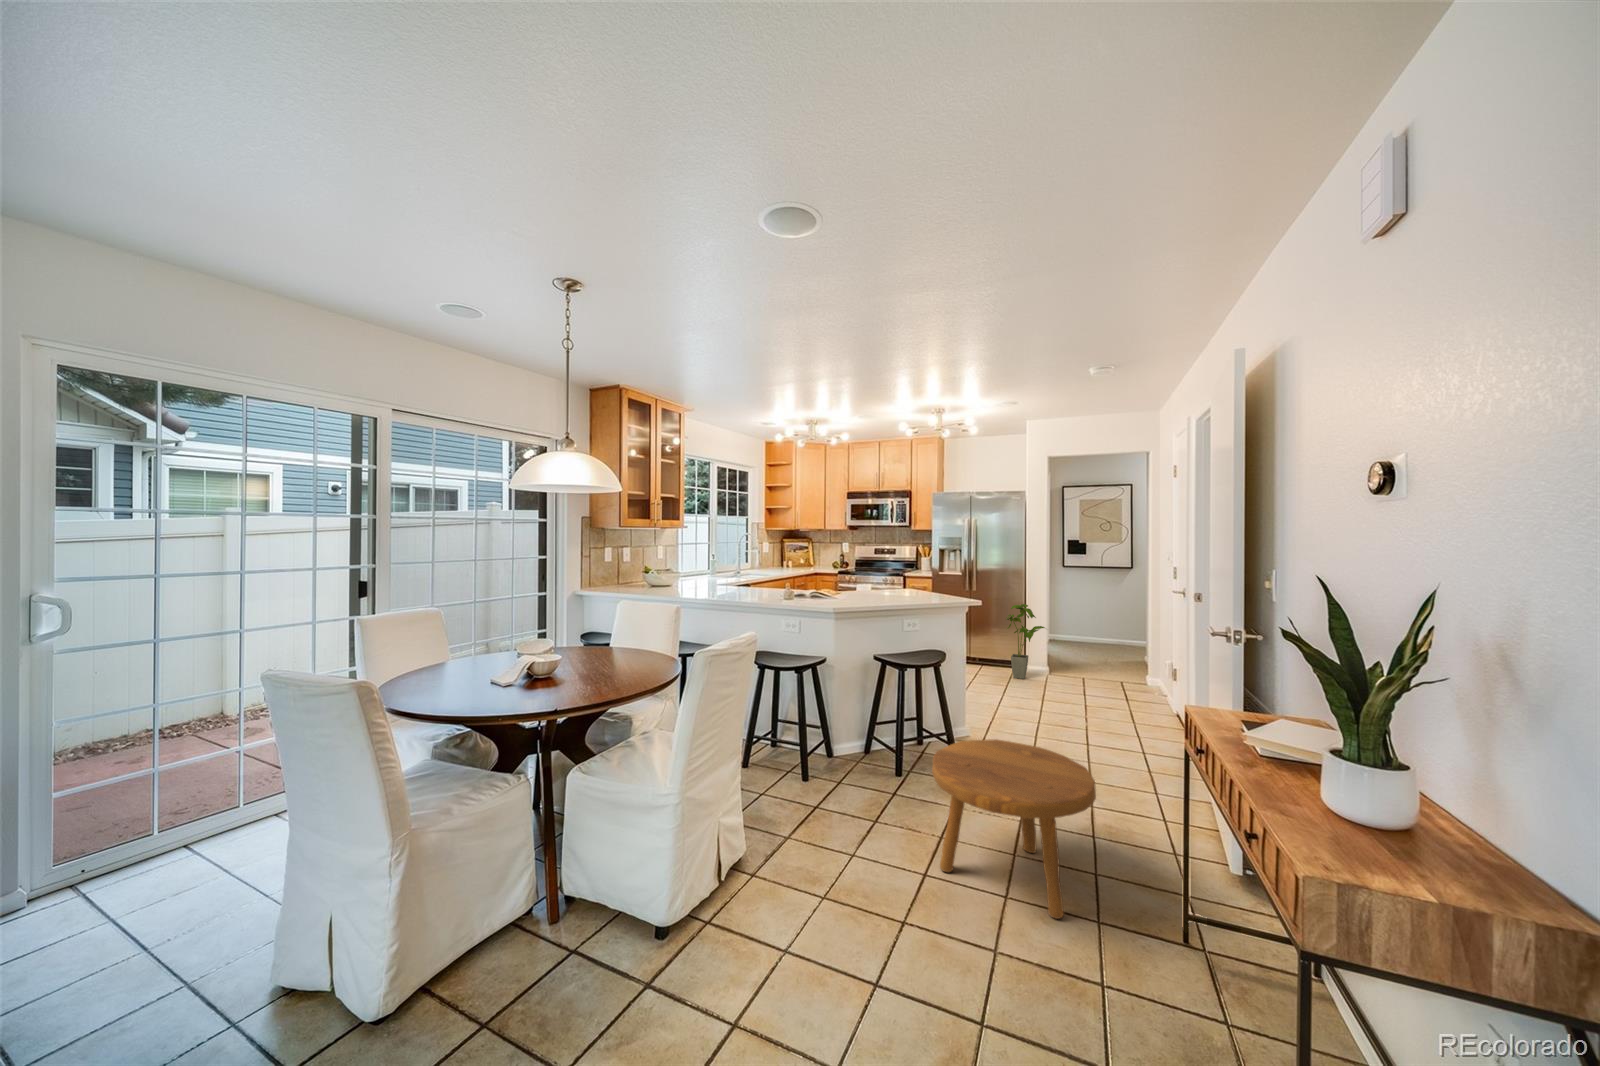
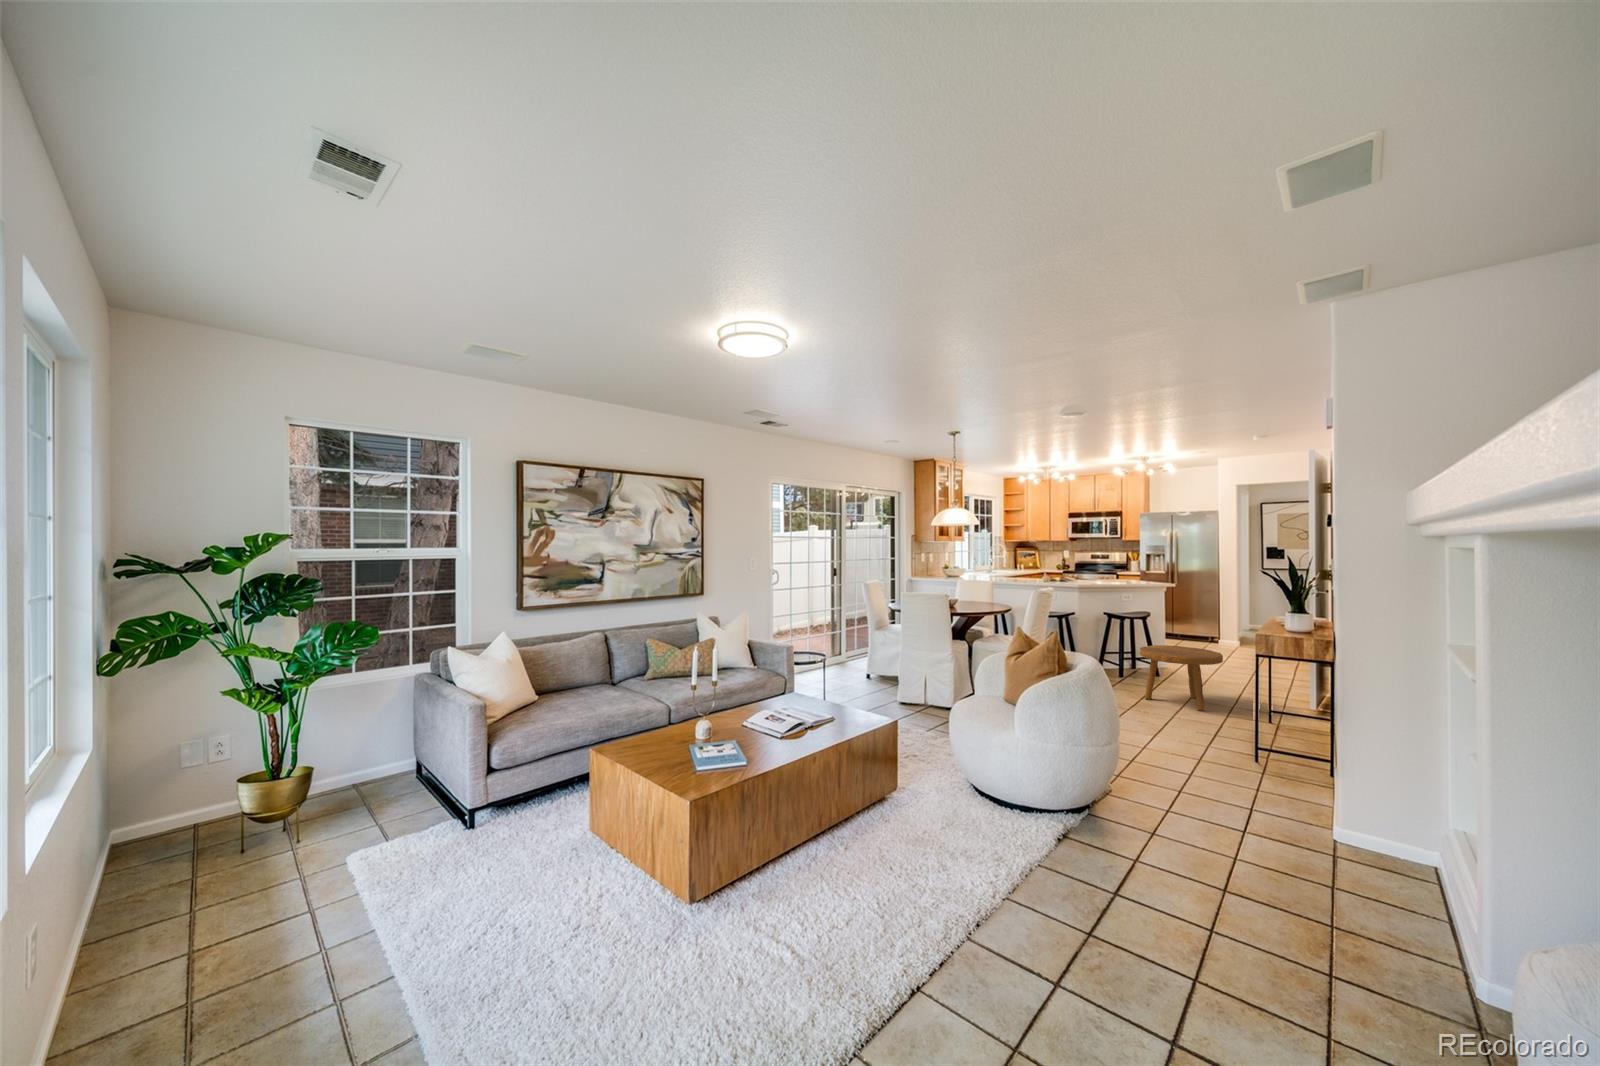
house plant: present [1007,604,1045,679] -> none [1200,594,1235,648]

